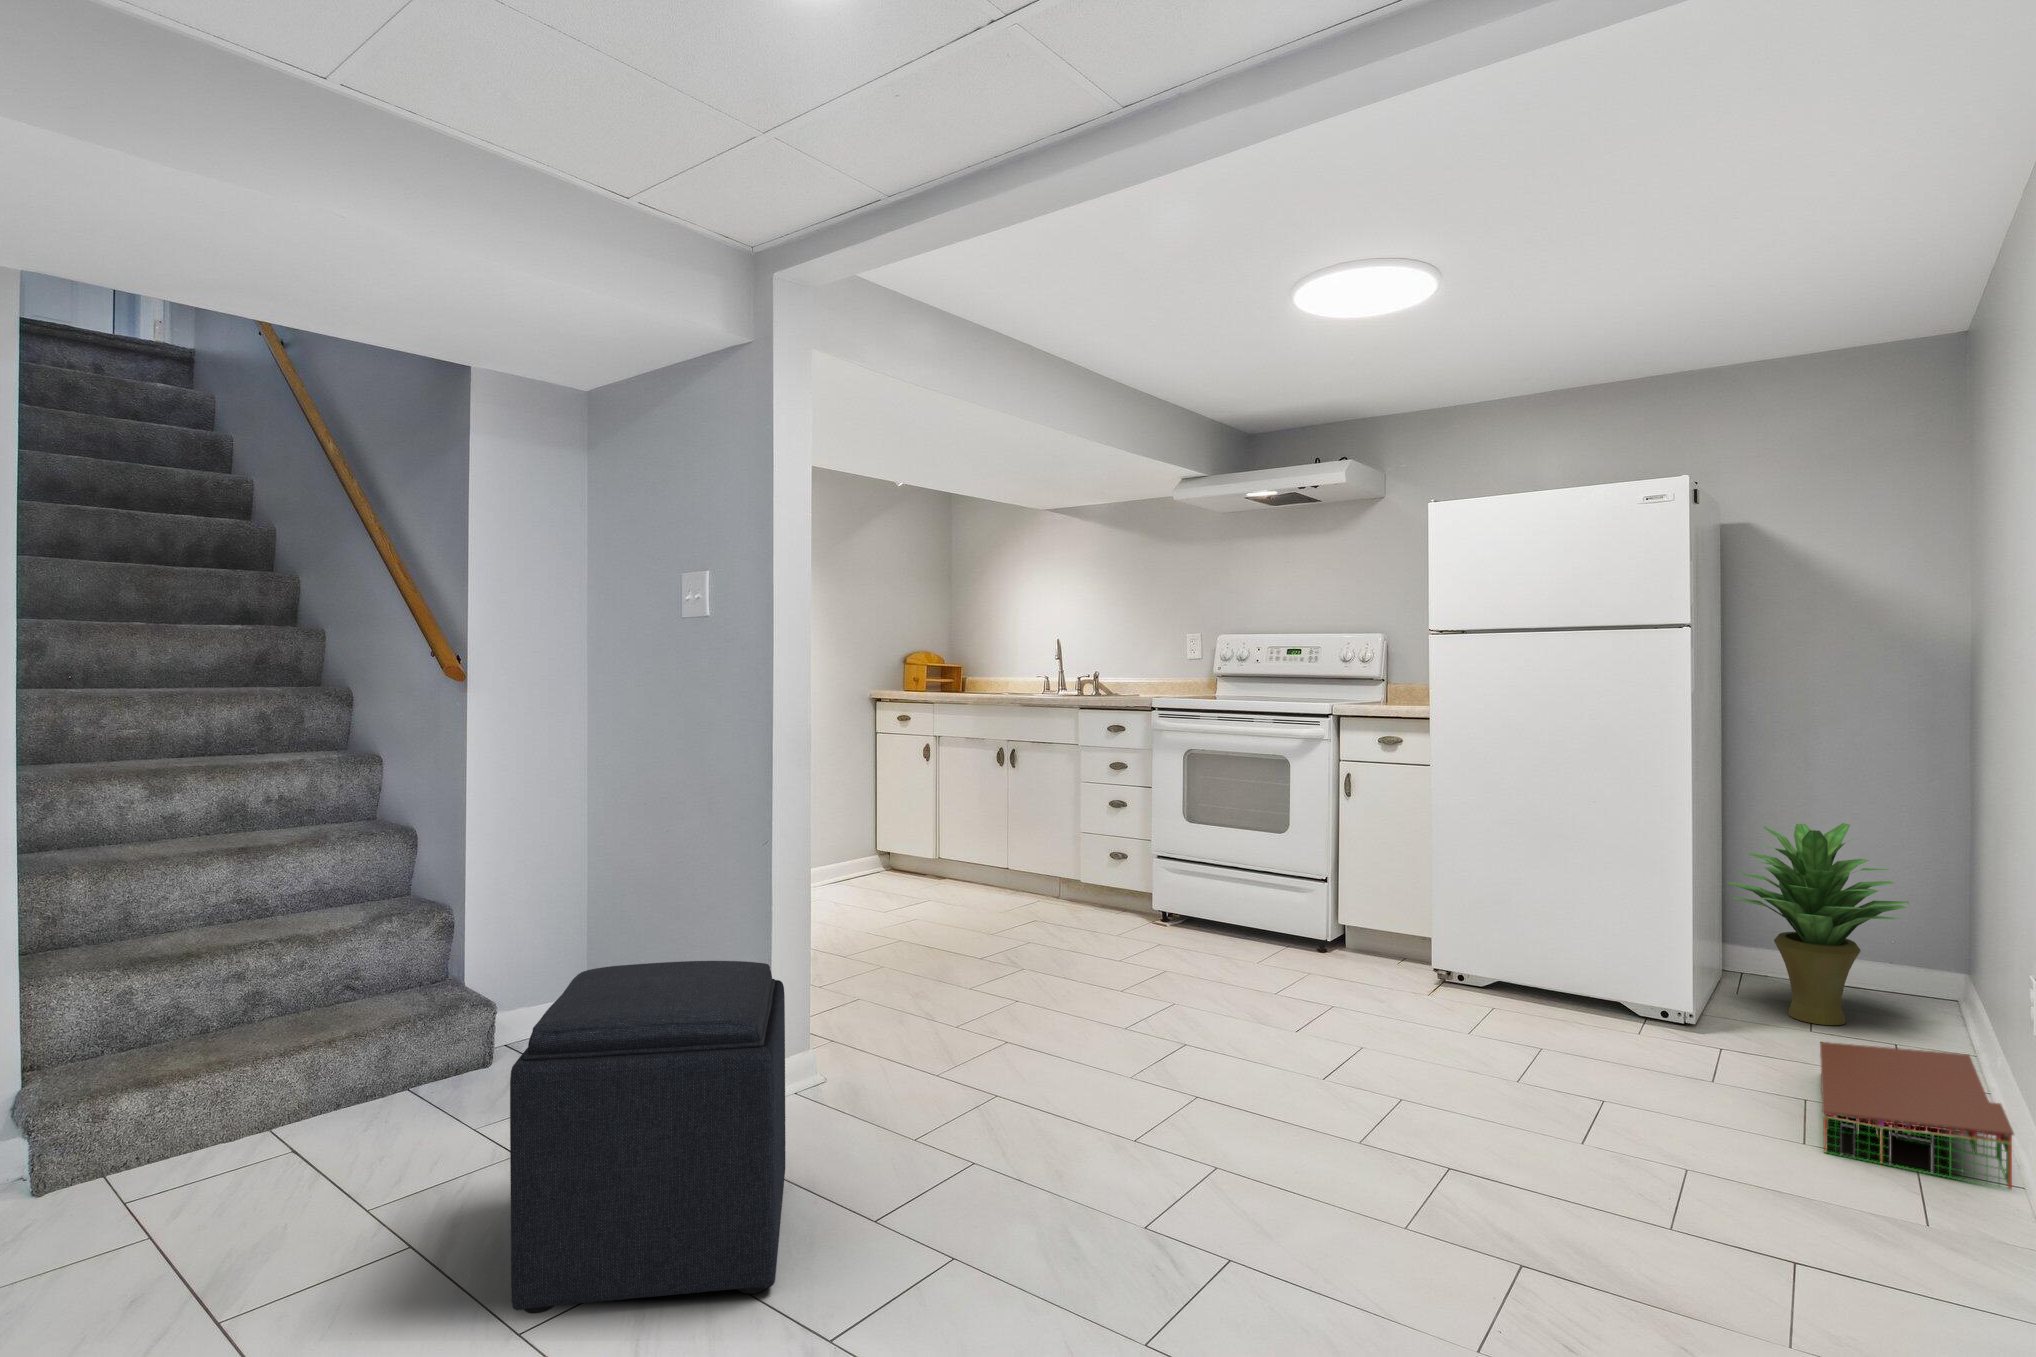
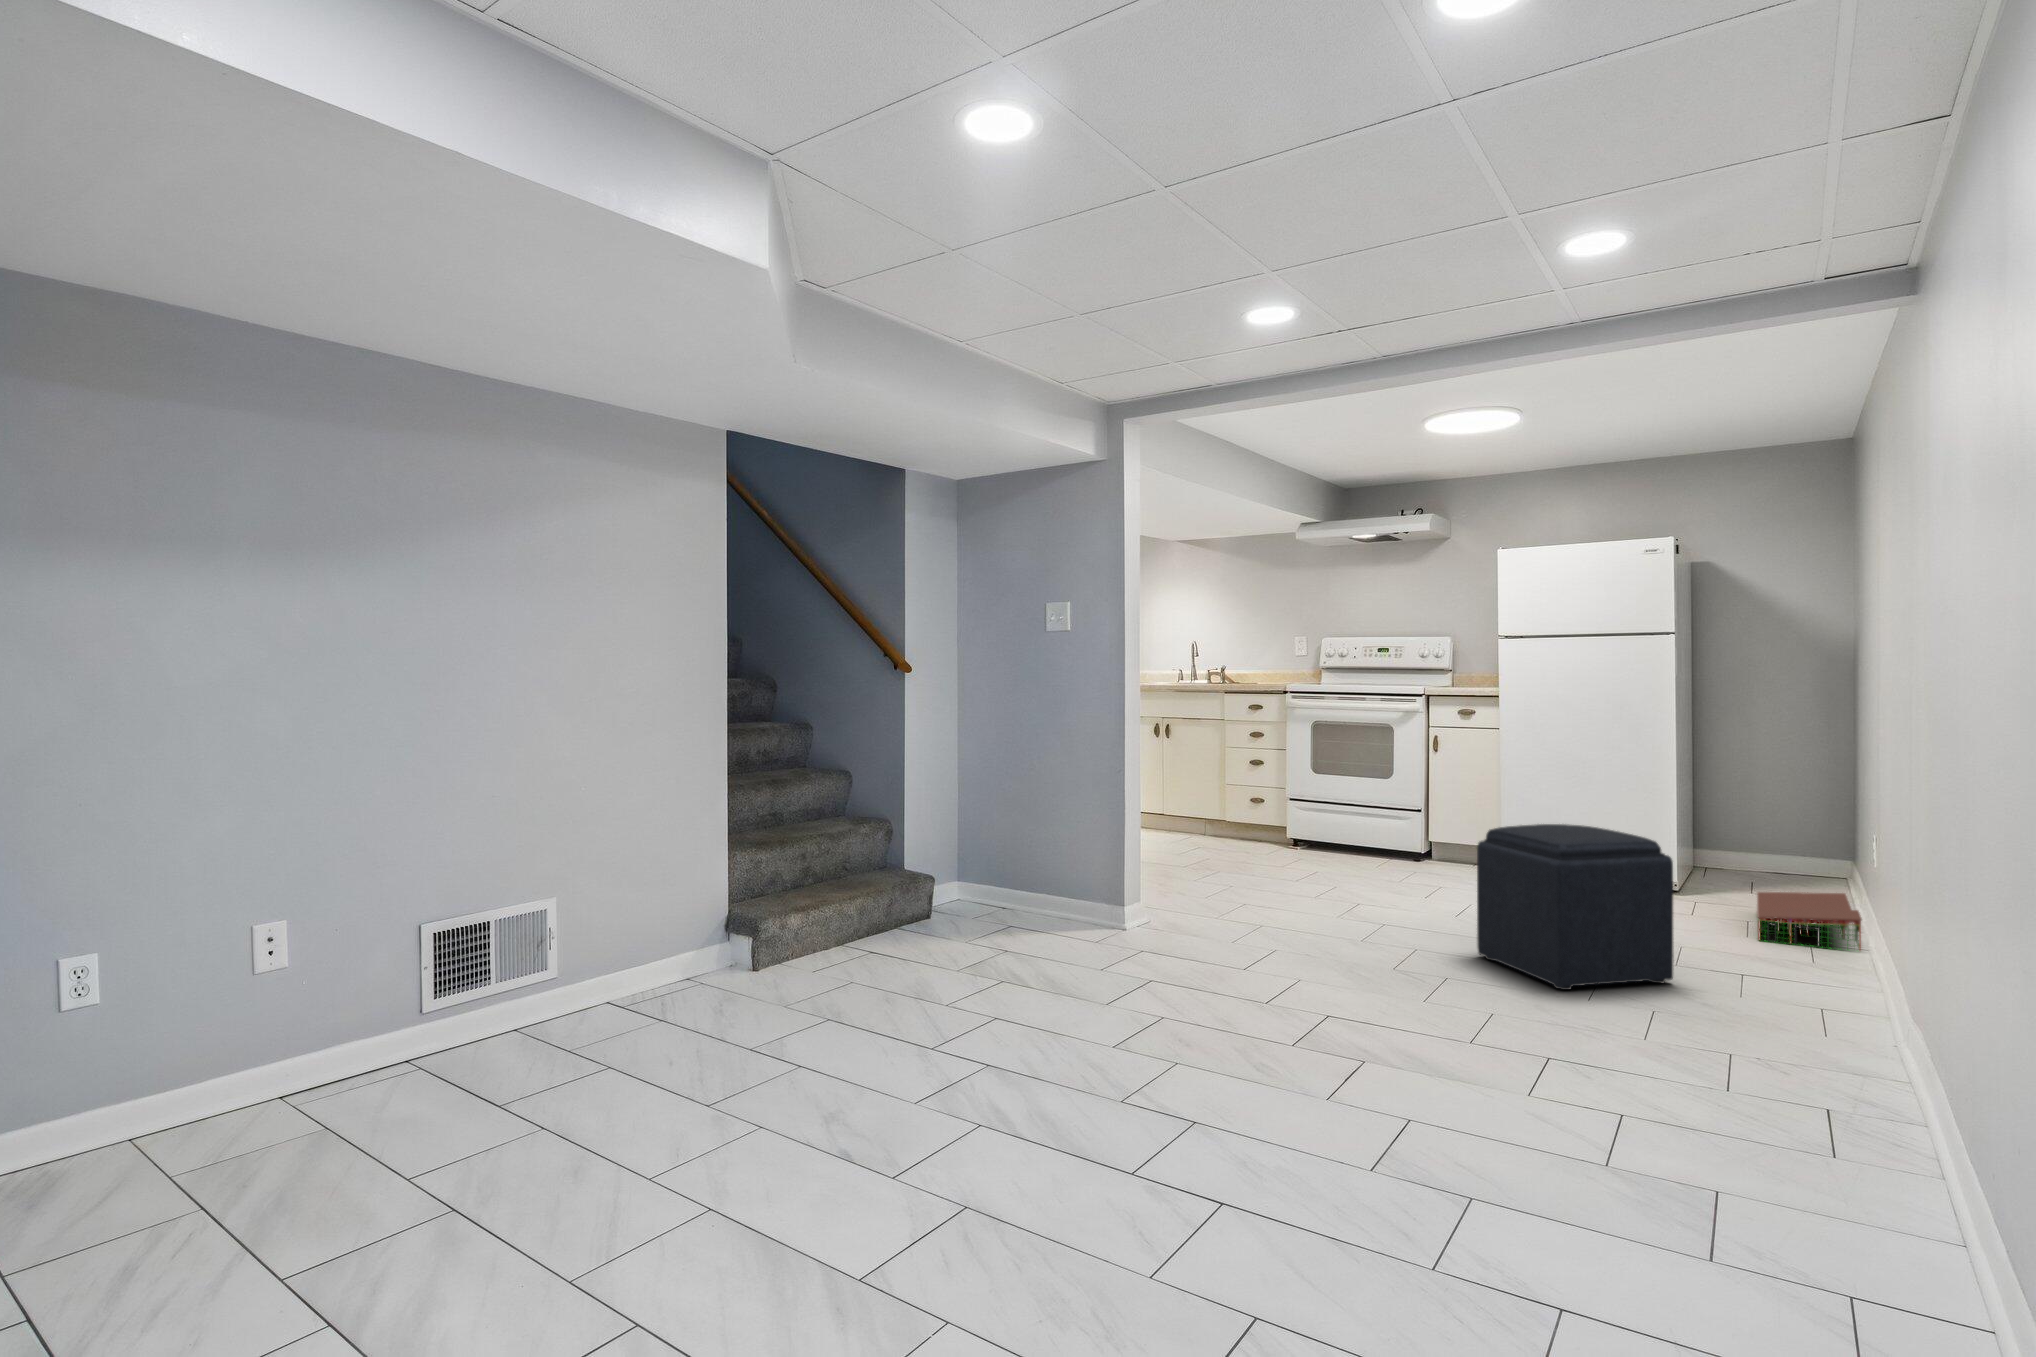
potted plant: present [1728,823,1909,1025] -> none [1698,762,1814,892]
ottoman: present [510,961,785,1314] -> present [1477,824,1673,990]

